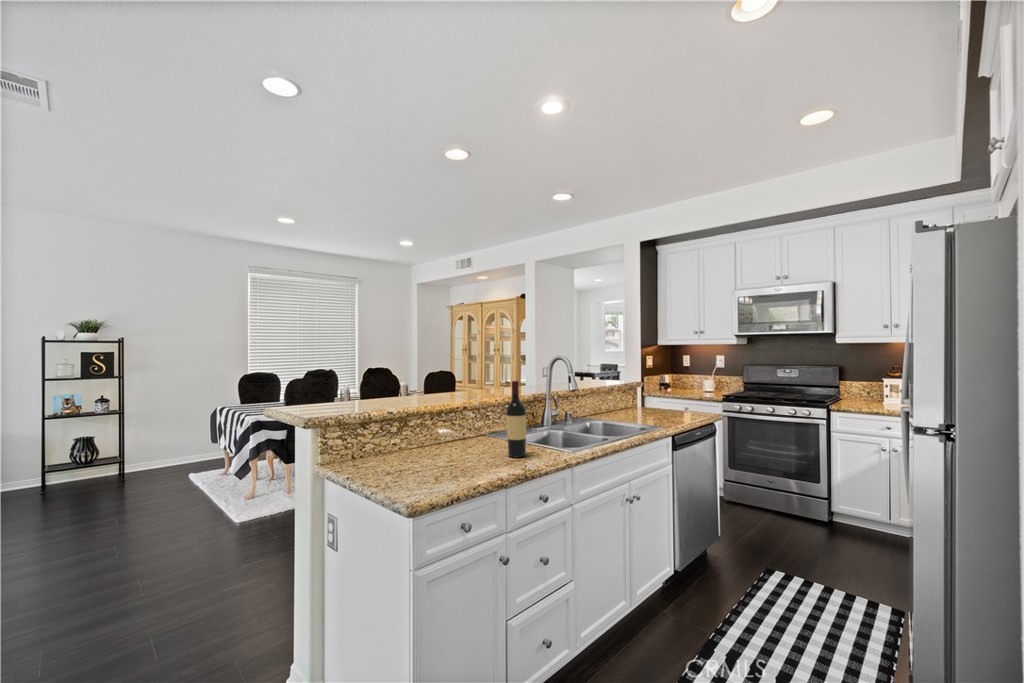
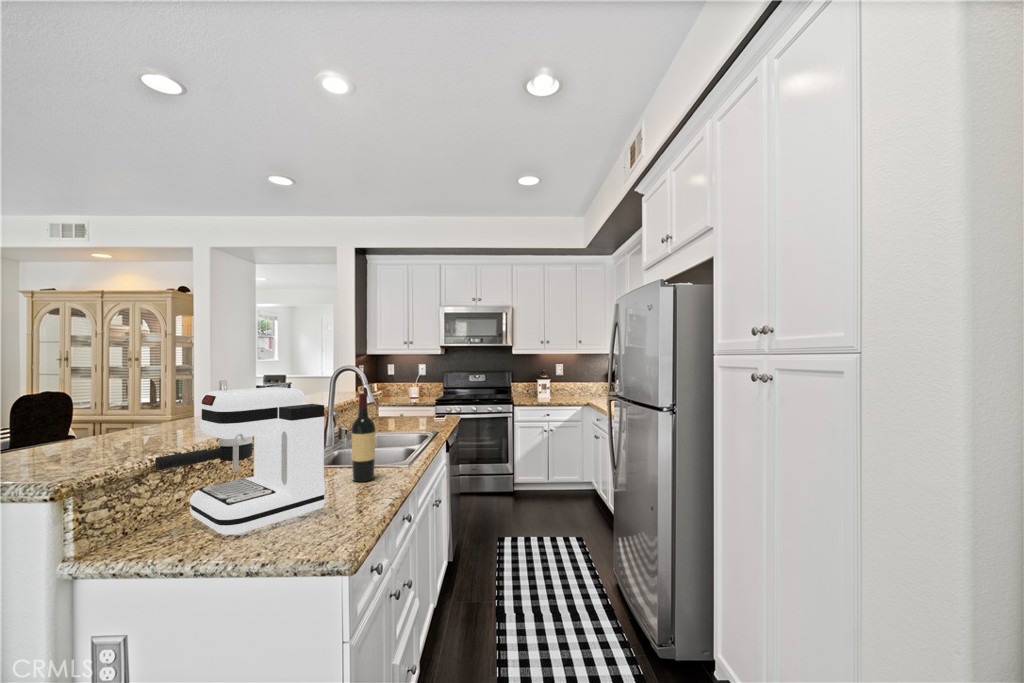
coffee maker: none [361,373,449,472] -> present [155,387,325,536]

